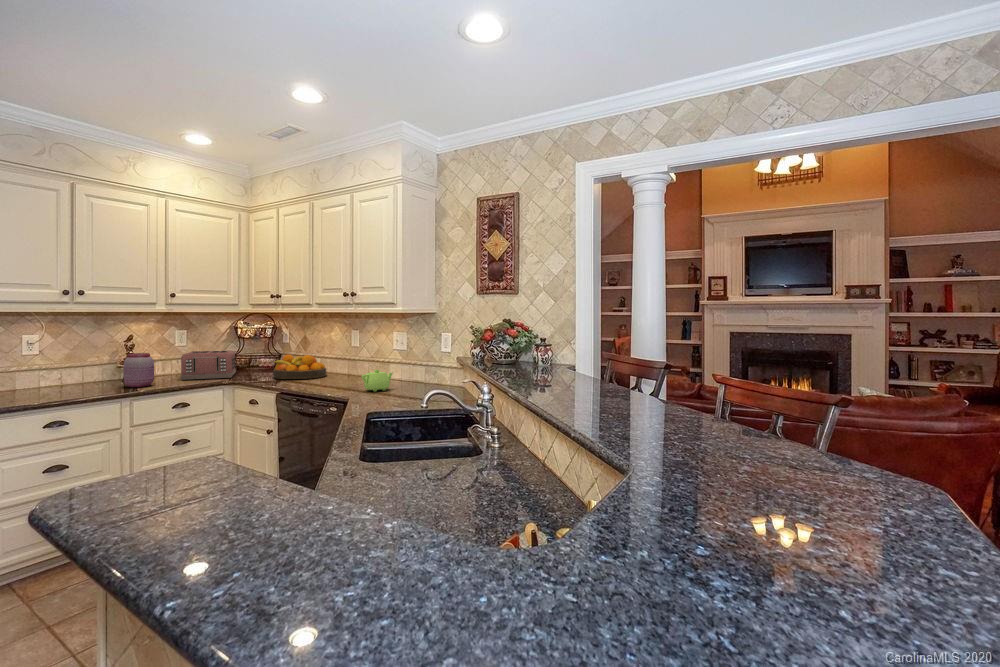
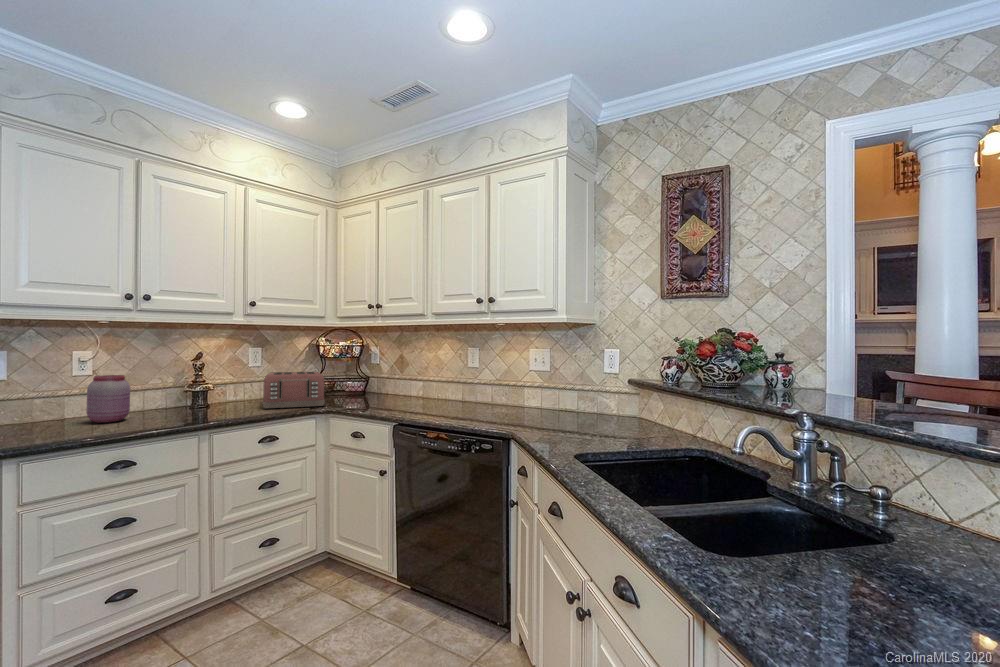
jar: present [124,353,154,387] -> present [87,375,130,423]
fruit bowl: present [273,355,326,379] -> none [375,377,438,408]
teapot: present [362,370,392,391] -> none [516,398,550,427]

